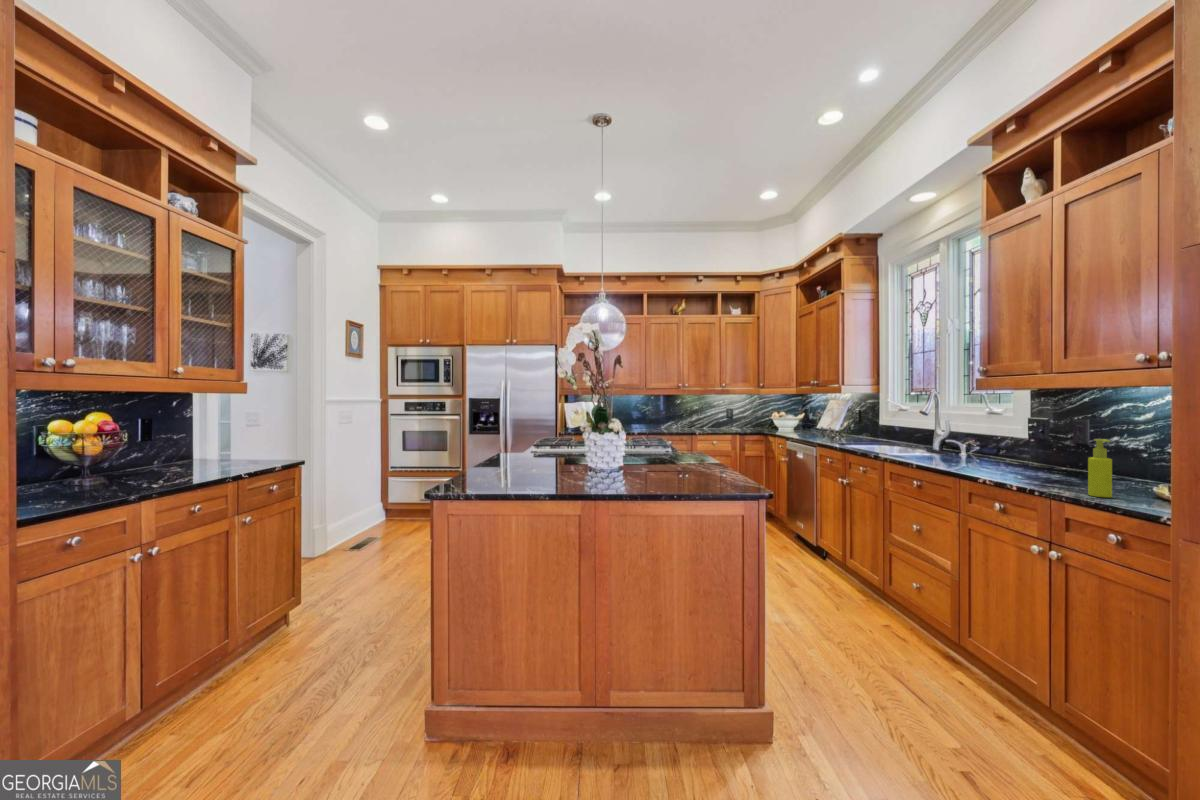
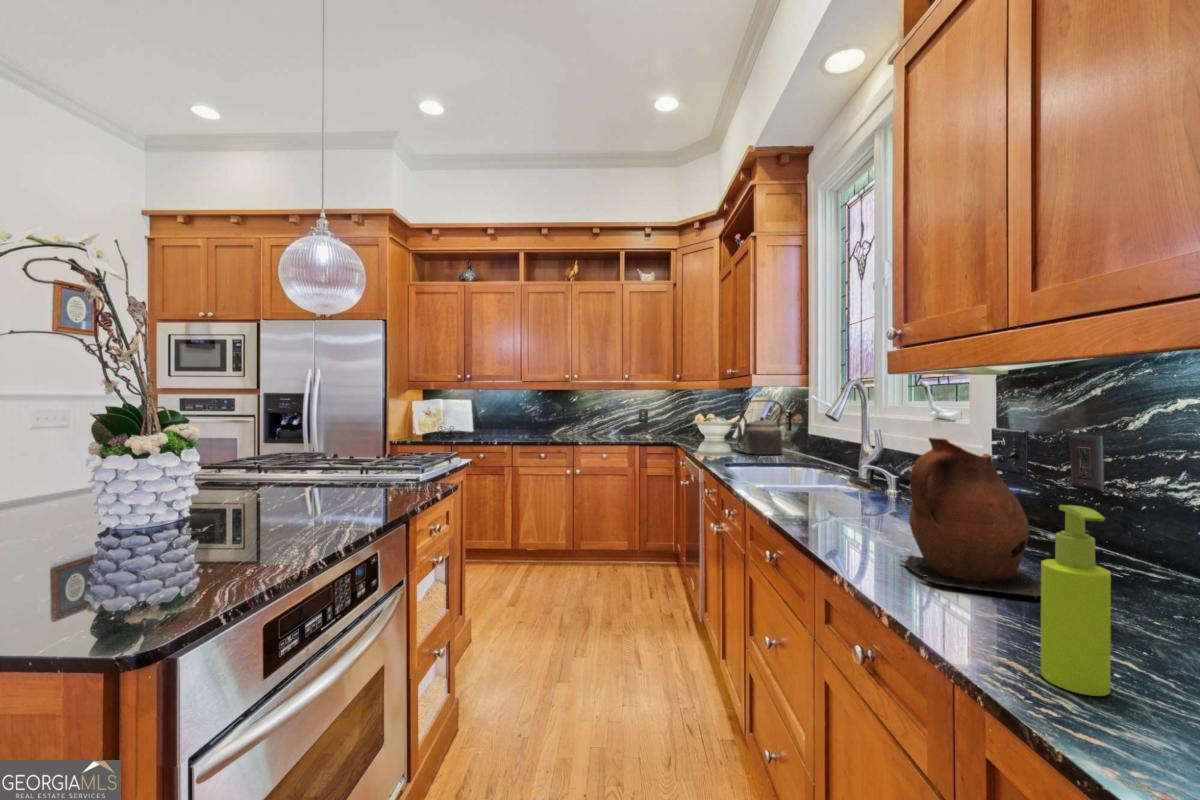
kettle: none [827,402,860,439] -> present [734,400,783,455]
ceramic pitcher: none [1006,420,1080,483] -> present [903,438,1041,599]

